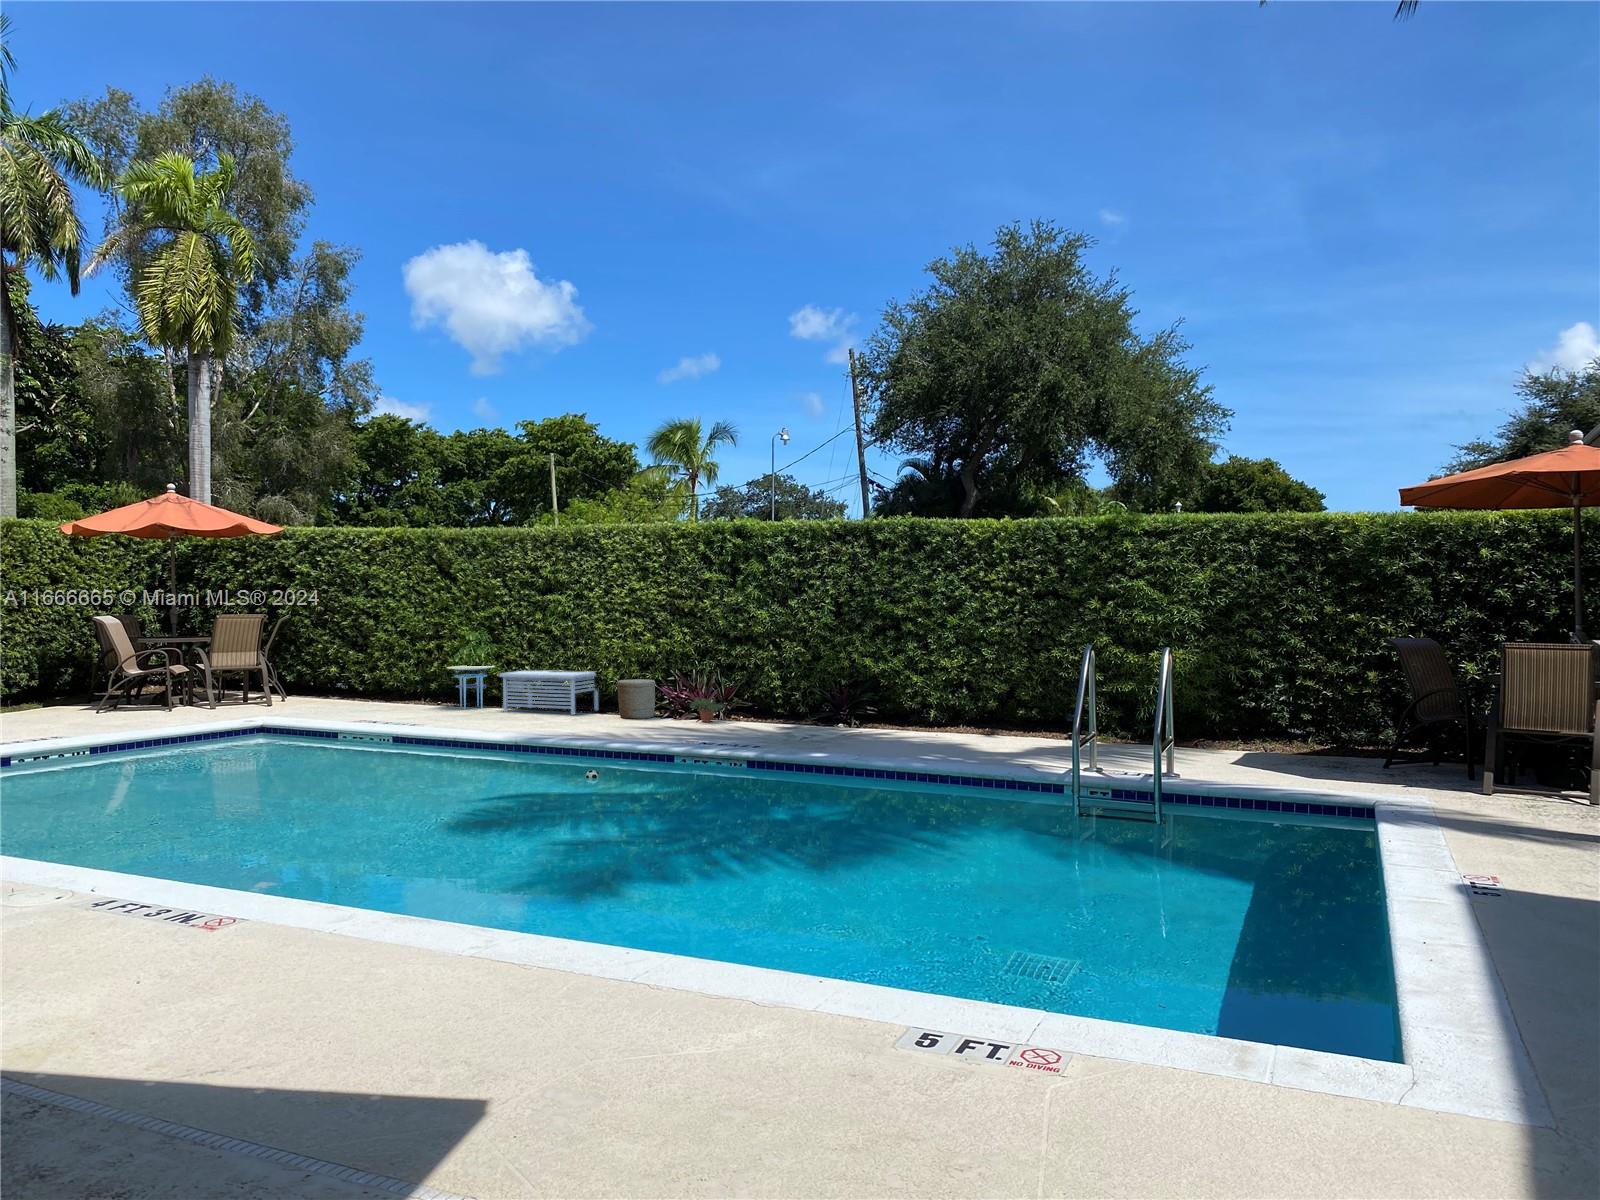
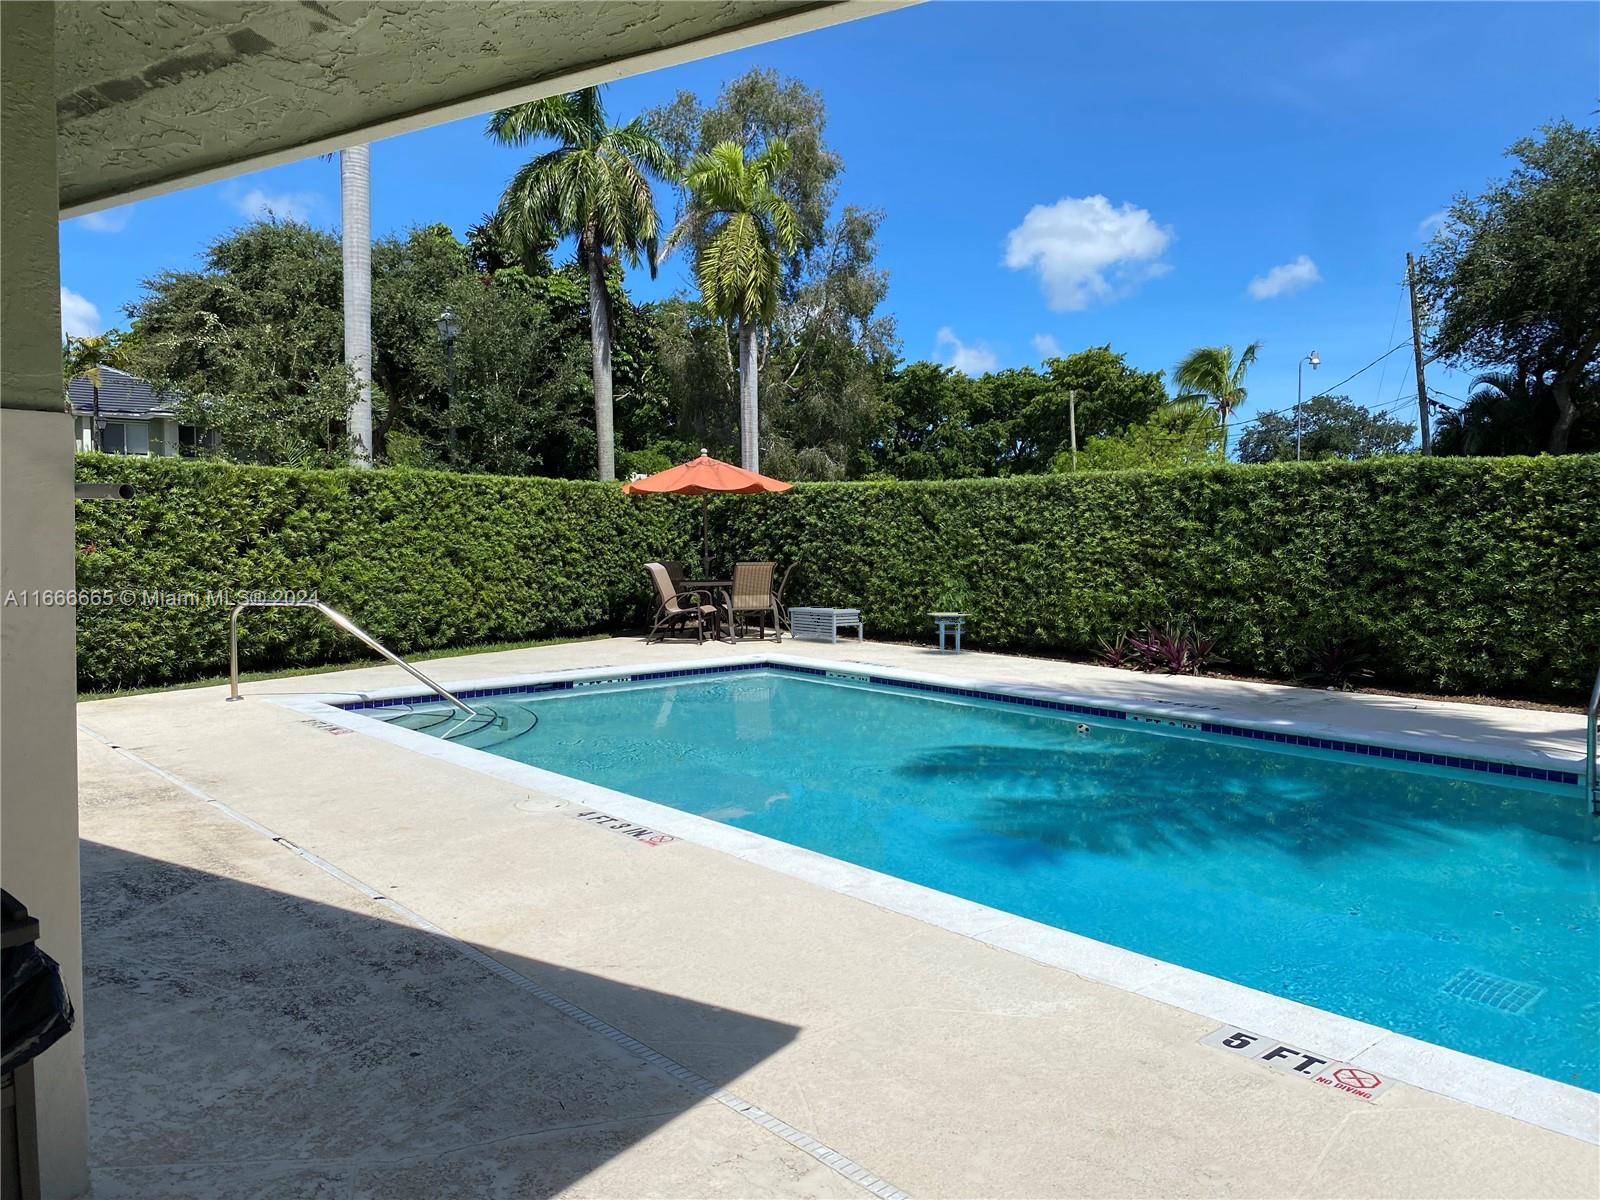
storage bench: present [499,670,598,715] -> present [788,607,862,644]
woven basket: present [617,679,656,719] -> none [1085,631,1125,671]
potted plant: present [690,697,725,722] -> none [1157,652,1204,678]

